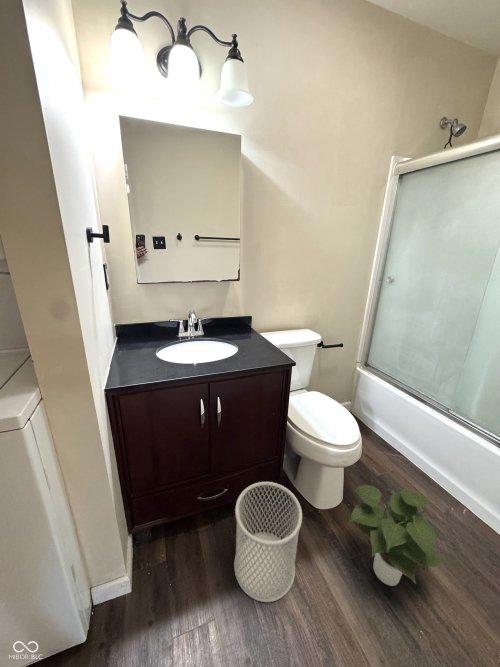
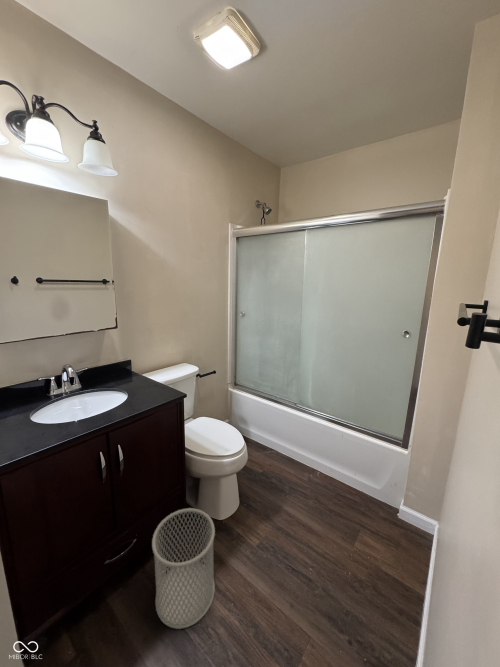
potted plant: present [349,485,445,586] -> none [247,469,313,550]

